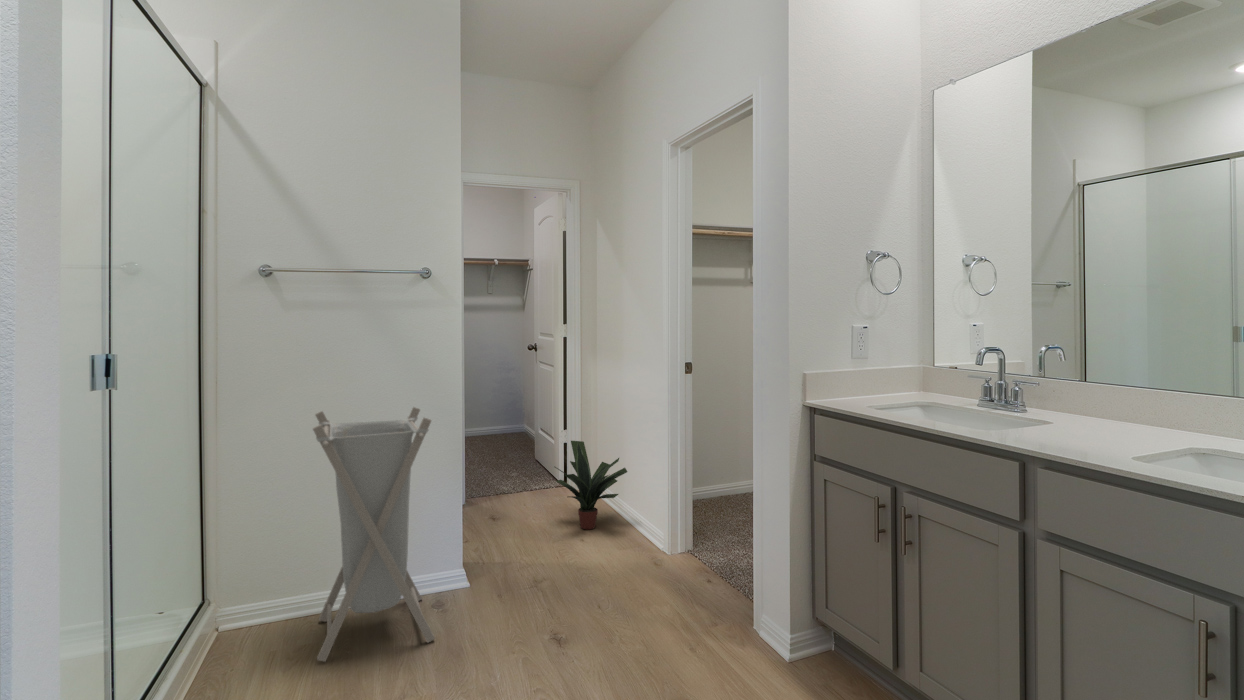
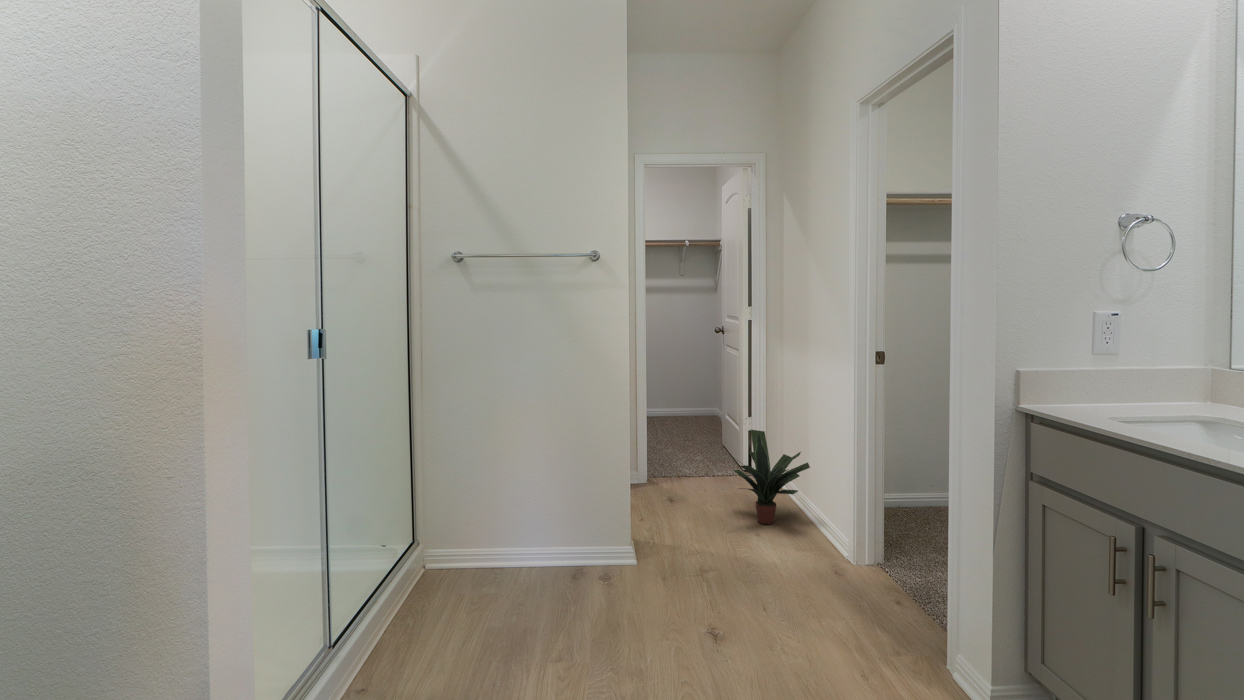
laundry hamper: present [313,407,435,661] -> none [487,391,597,623]

